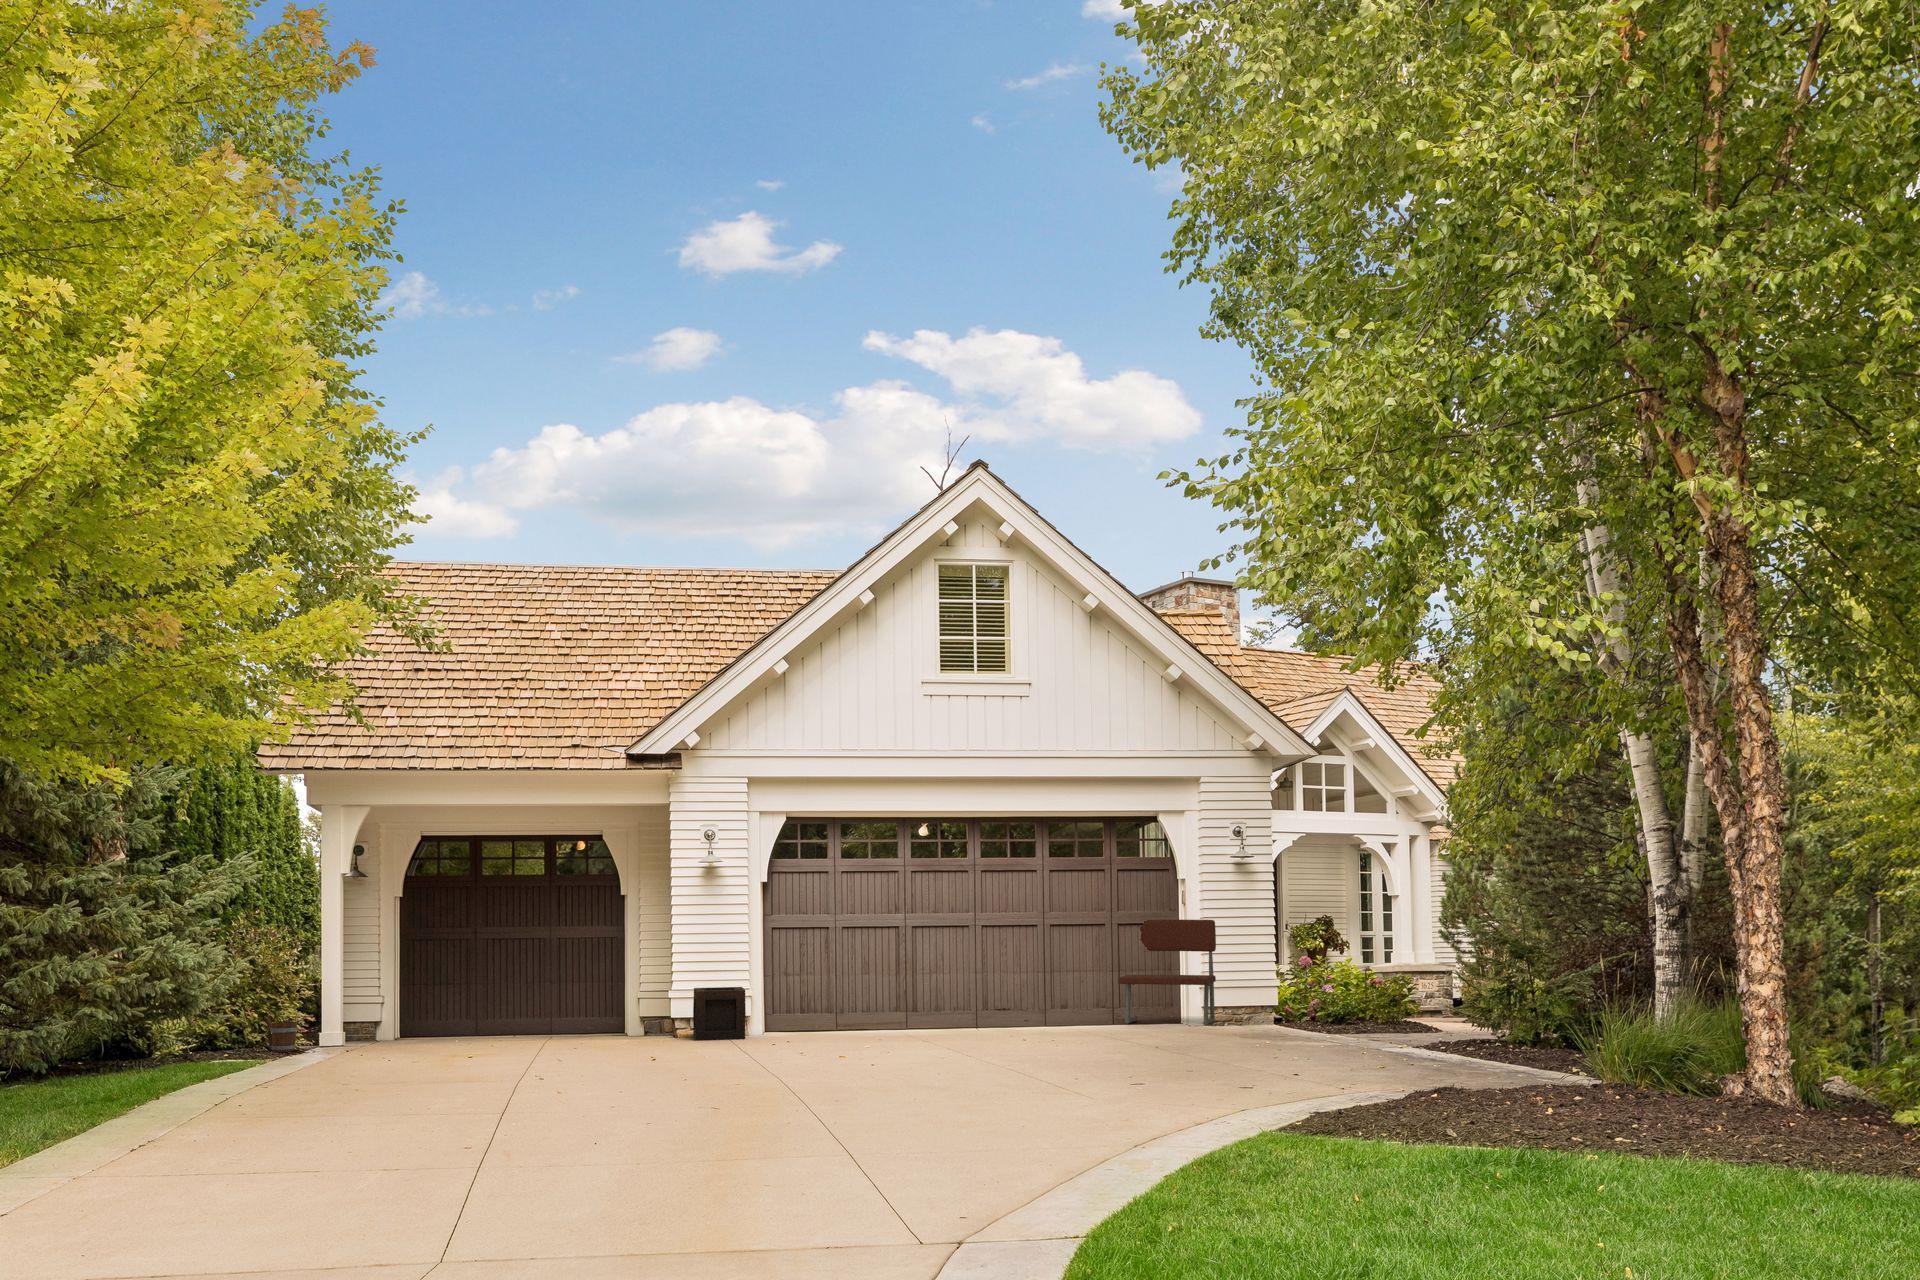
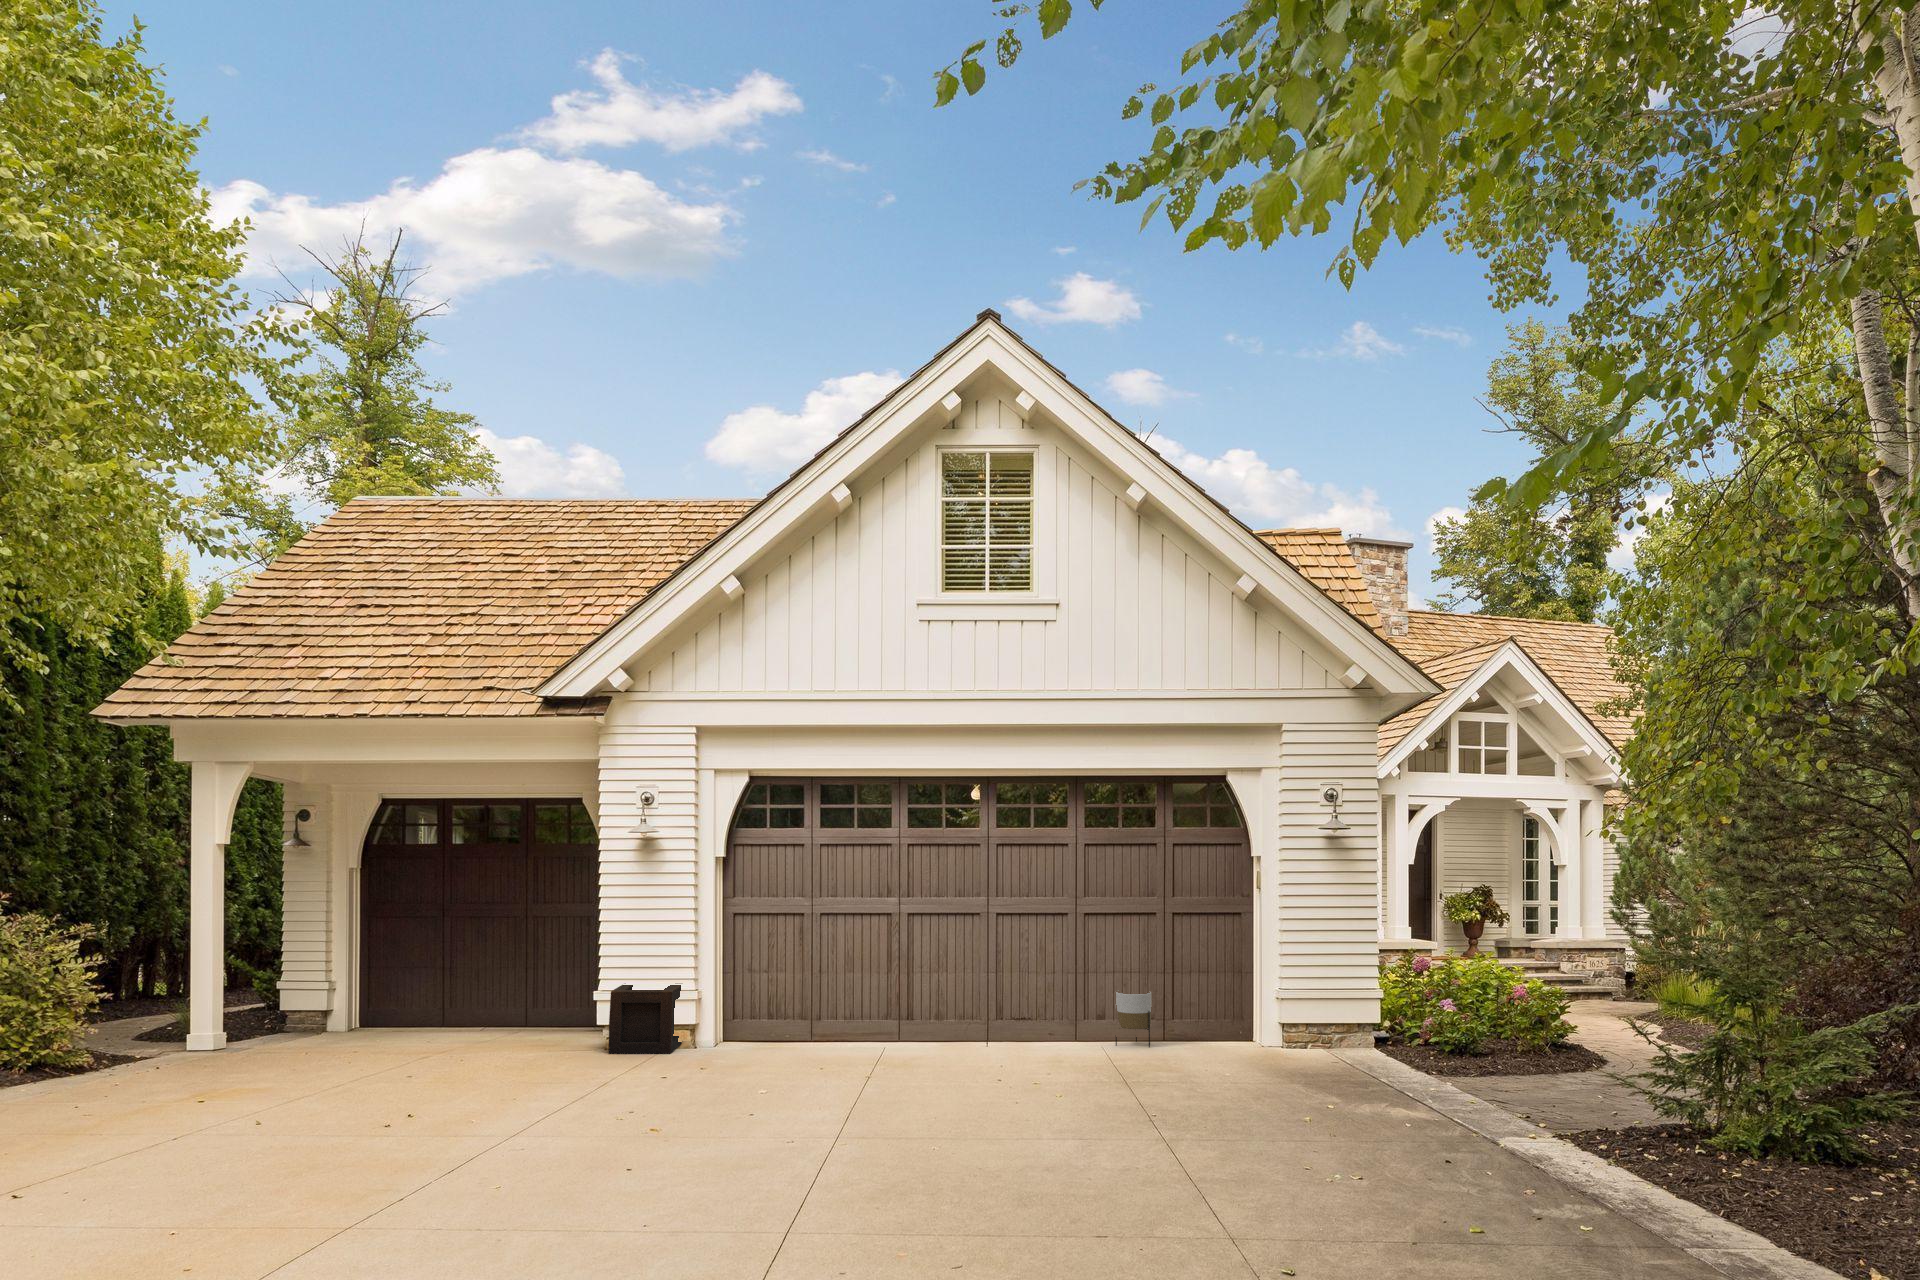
bench: present [1118,920,1216,1025] -> none [1167,908,1300,1055]
planter: none [1078,983,1106,1025] -> present [1116,992,1152,1047]
bucket: present [266,1019,298,1052] -> none [112,1008,148,1050]

